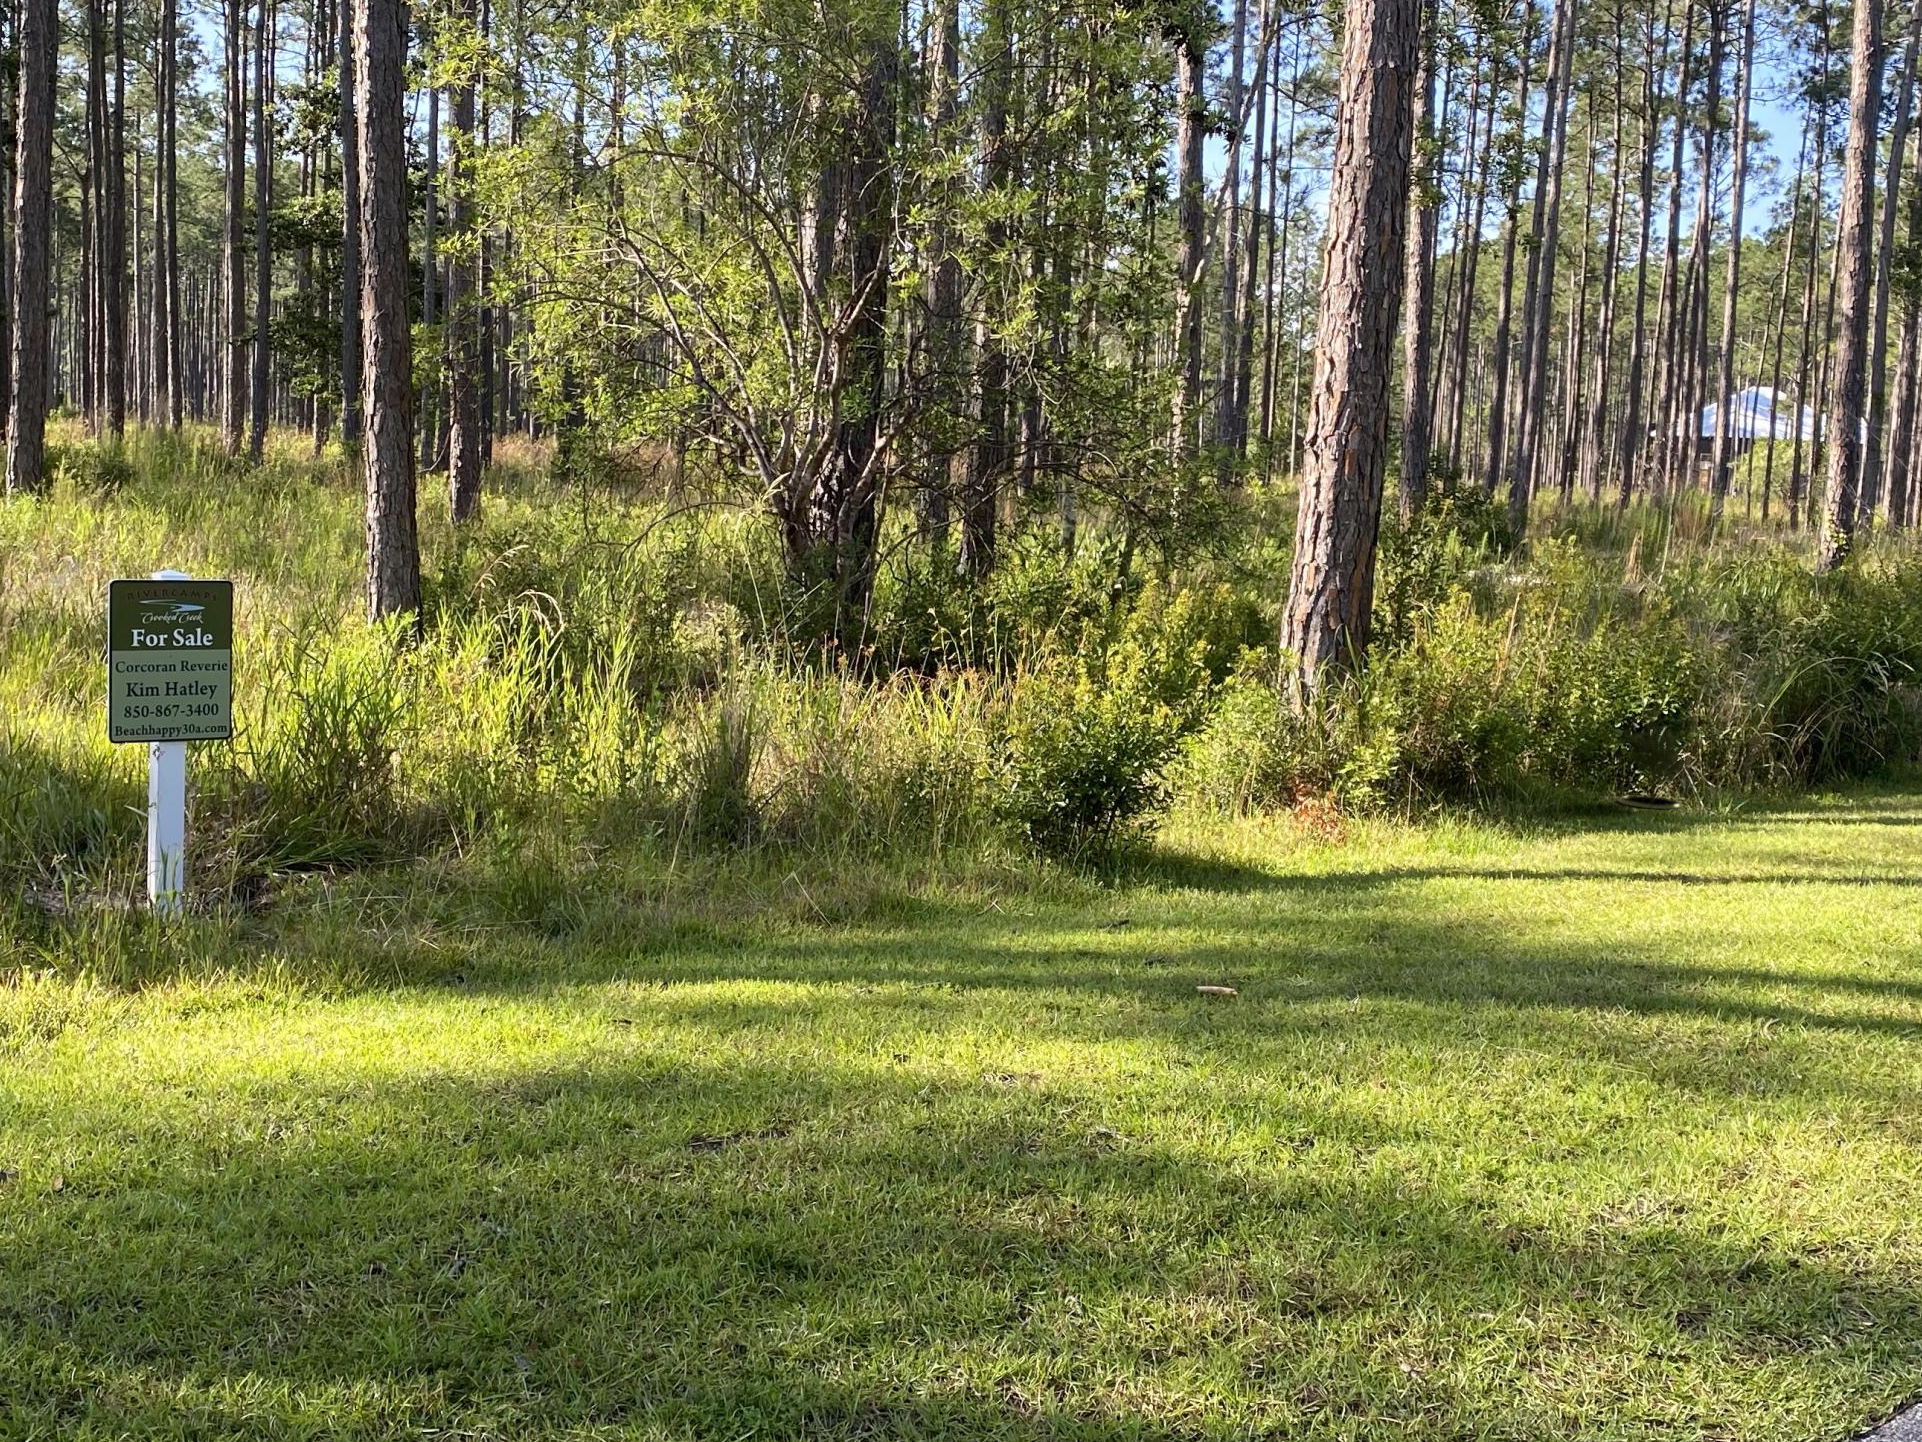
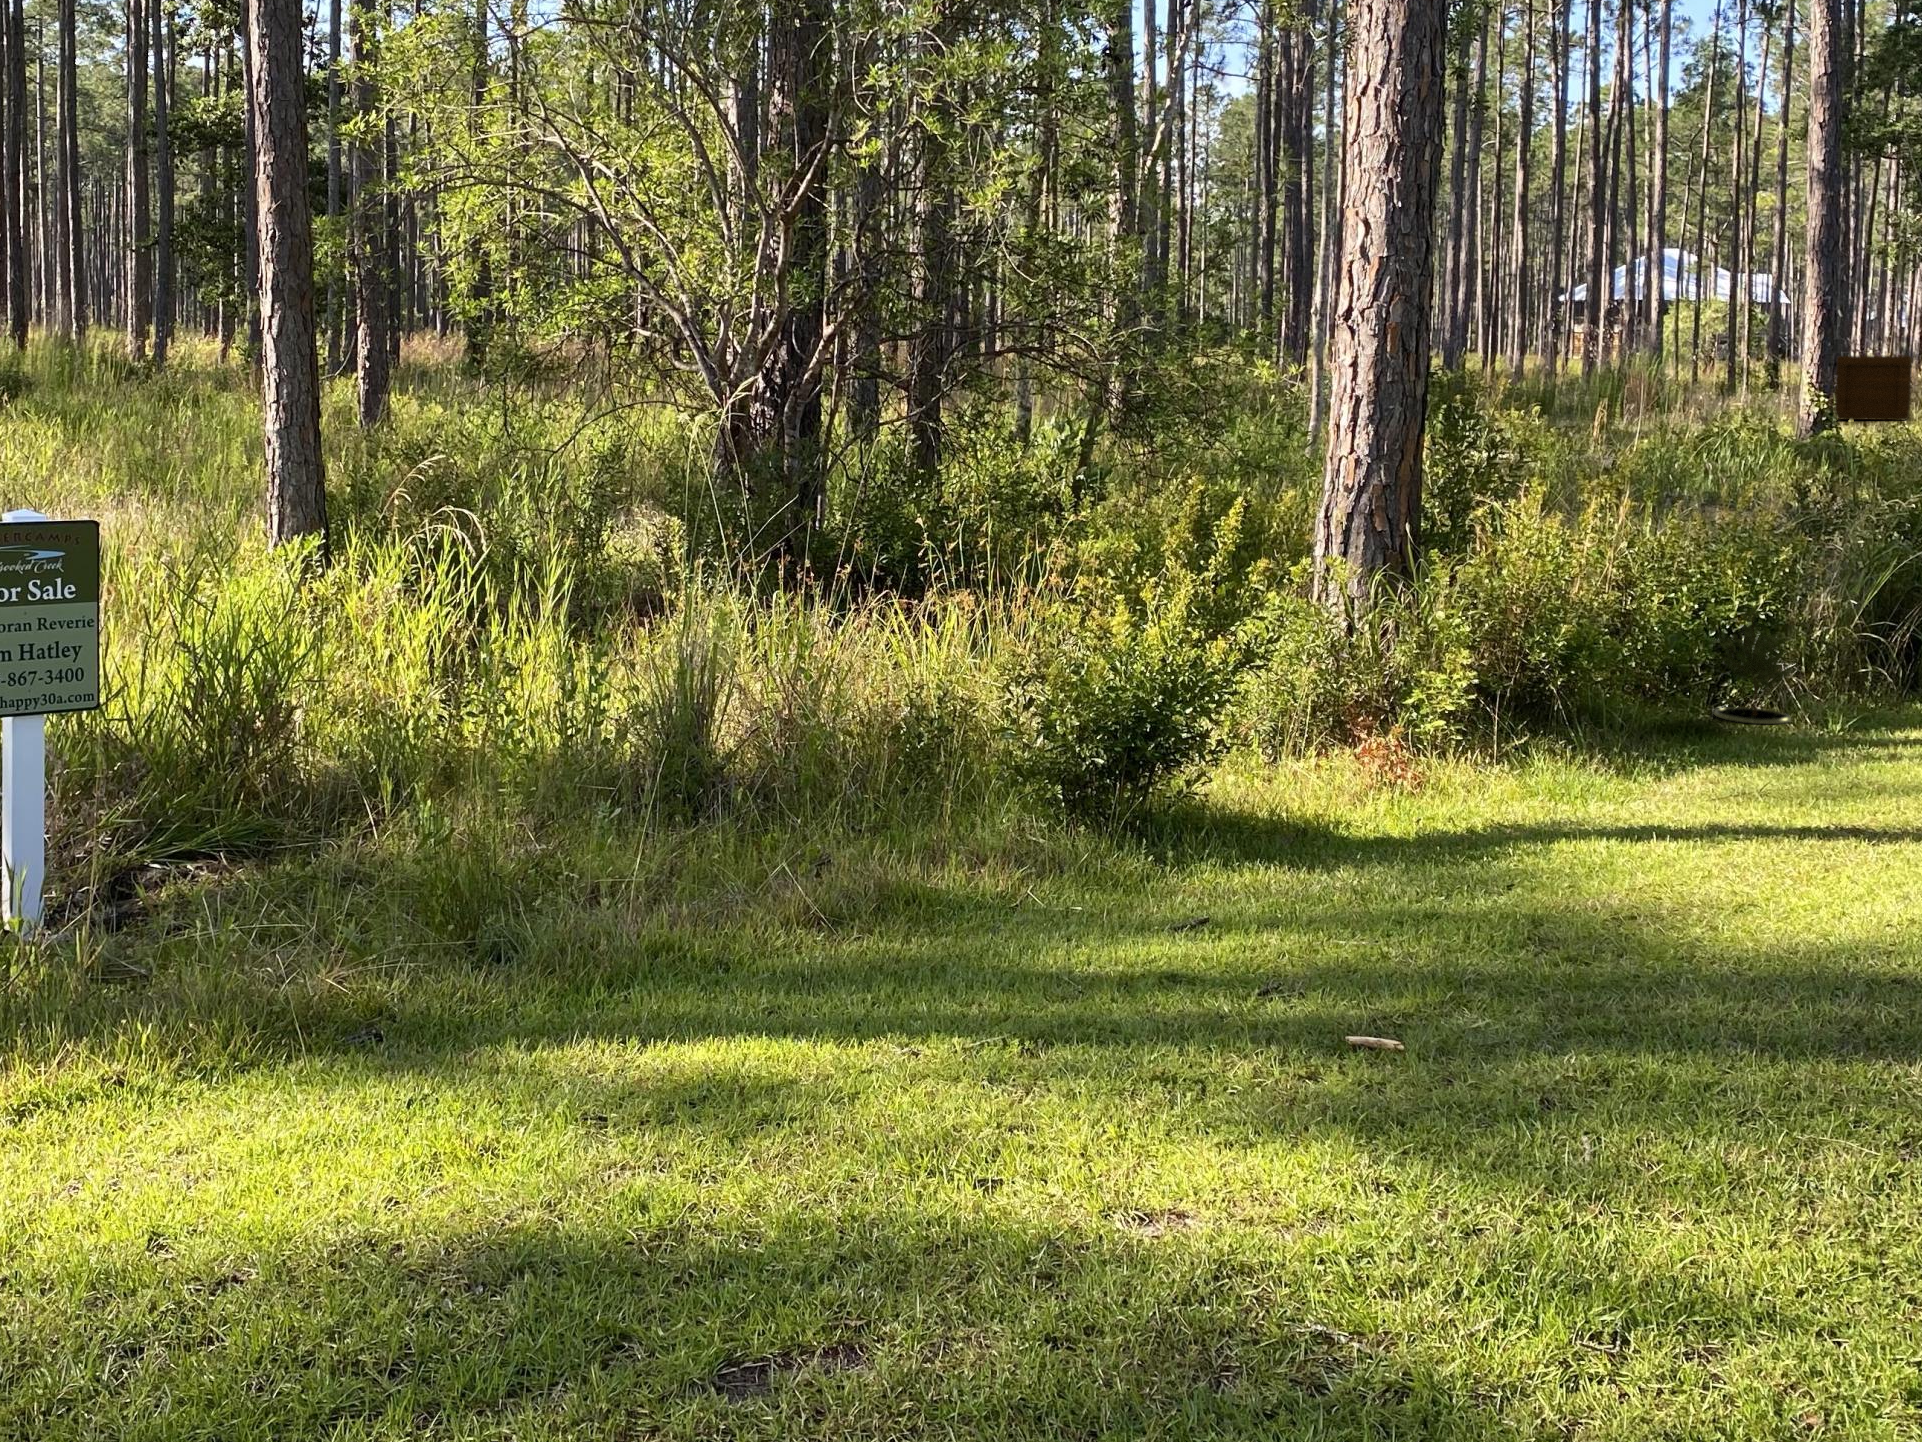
wooden crate: none [1825,498,1903,561] -> present [1834,356,1913,420]

